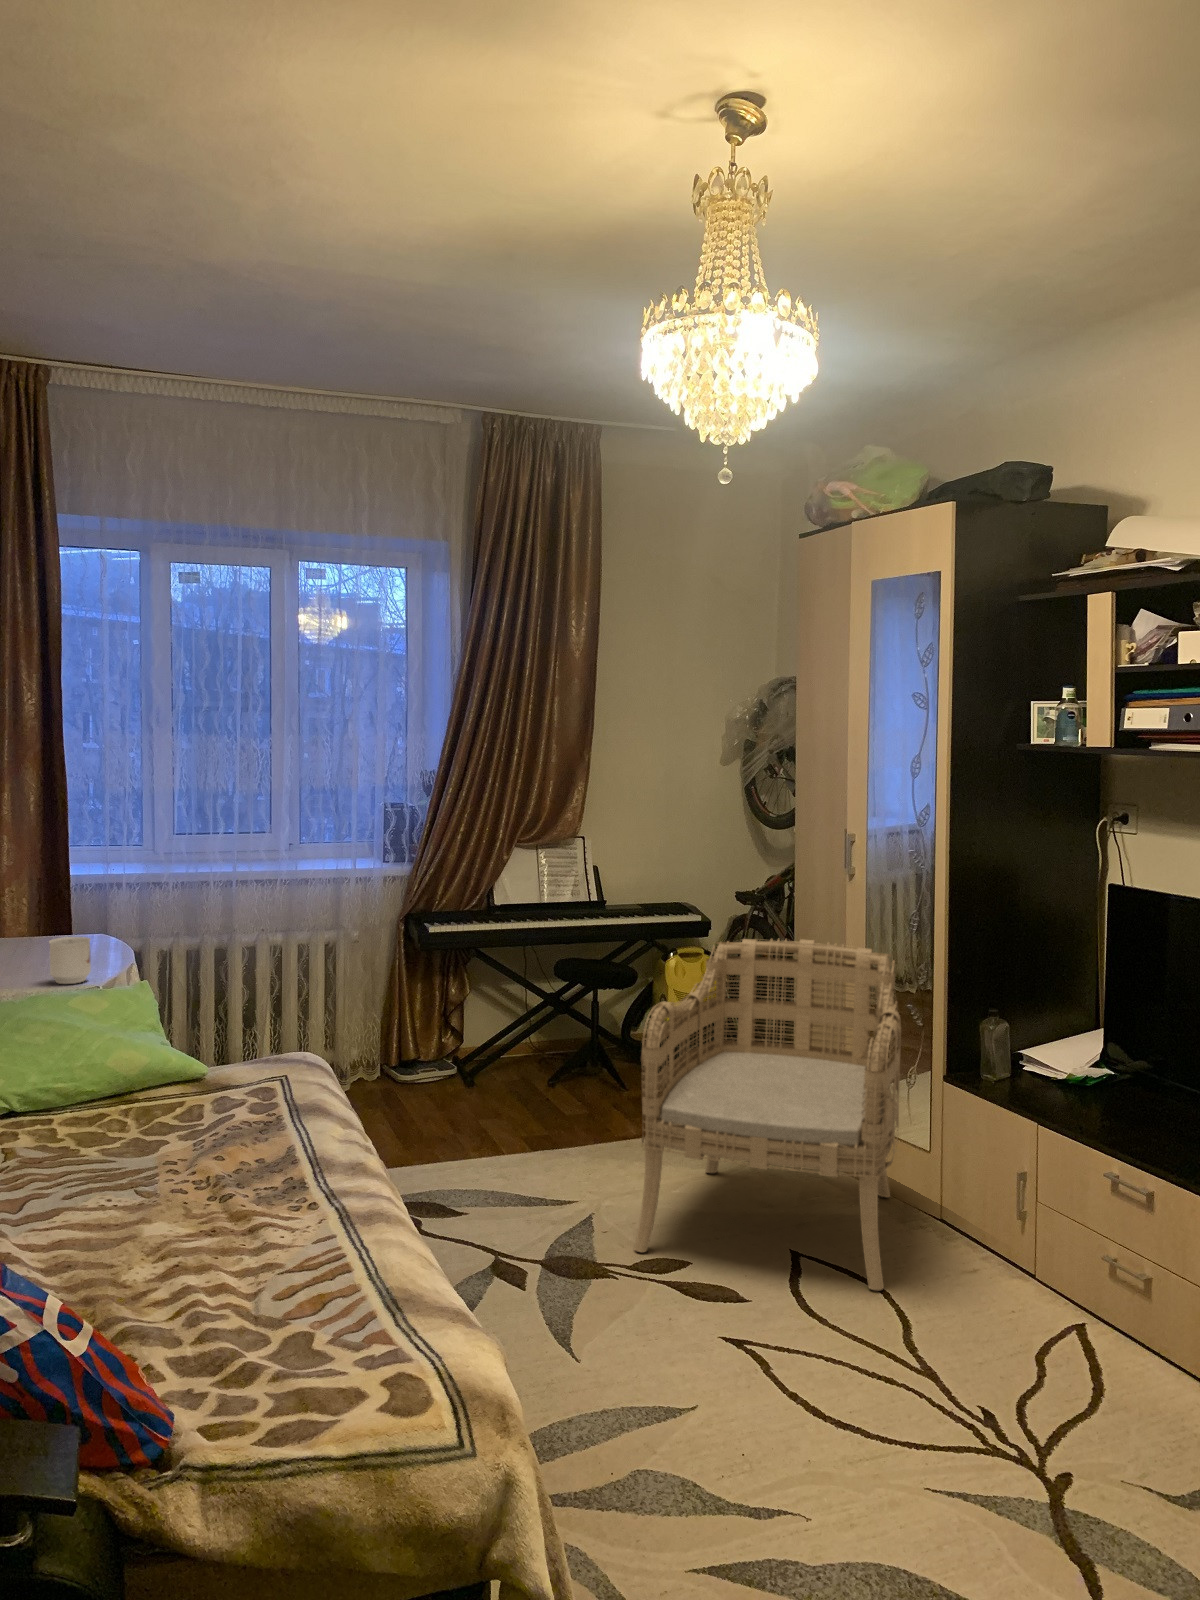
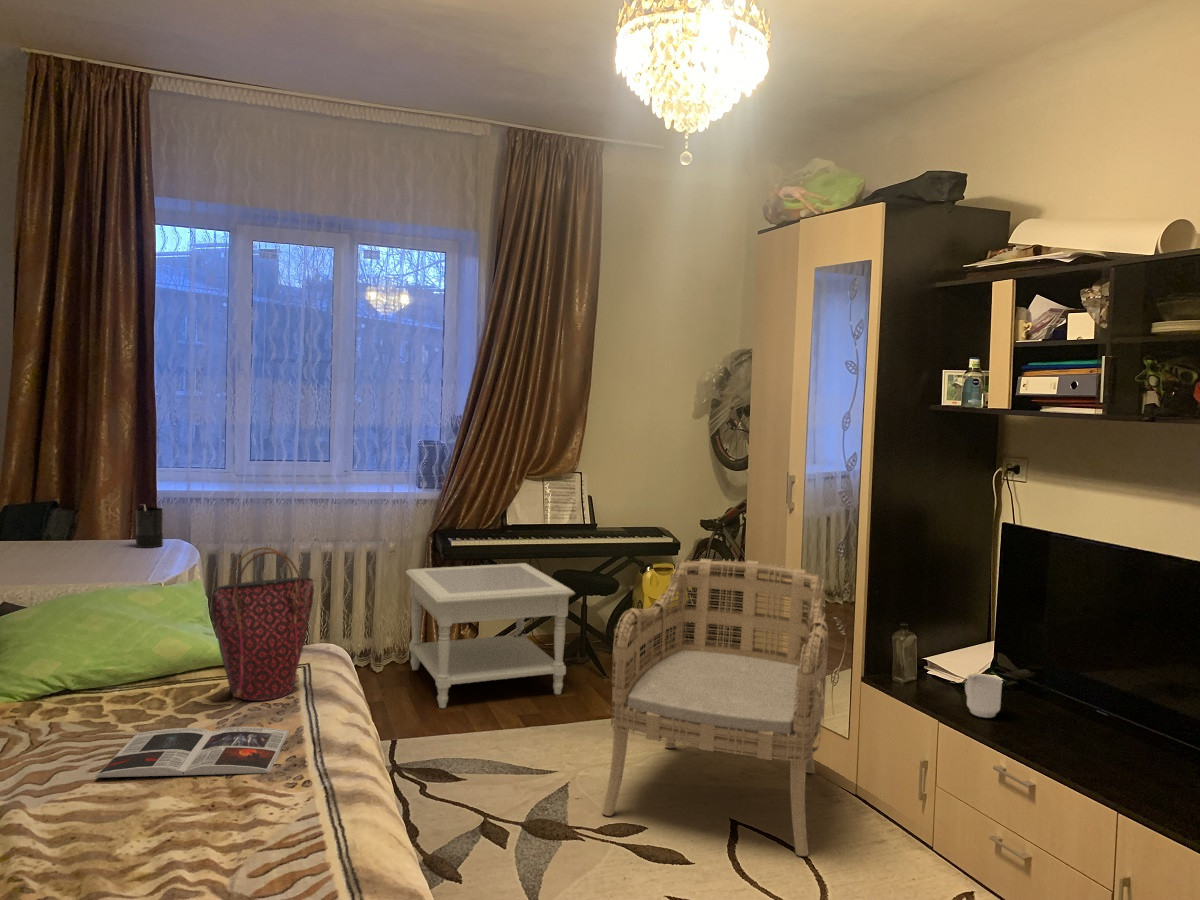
candle: none [45,892,78,946] -> present [136,506,163,548]
mug: present [49,937,91,984] -> present [965,674,1003,718]
handbag: none [178,940,292,1120] -> present [212,547,314,701]
side table: none [370,951,585,1134] -> present [406,563,574,708]
magazine: none [74,1148,281,1205] -> present [95,727,289,778]

